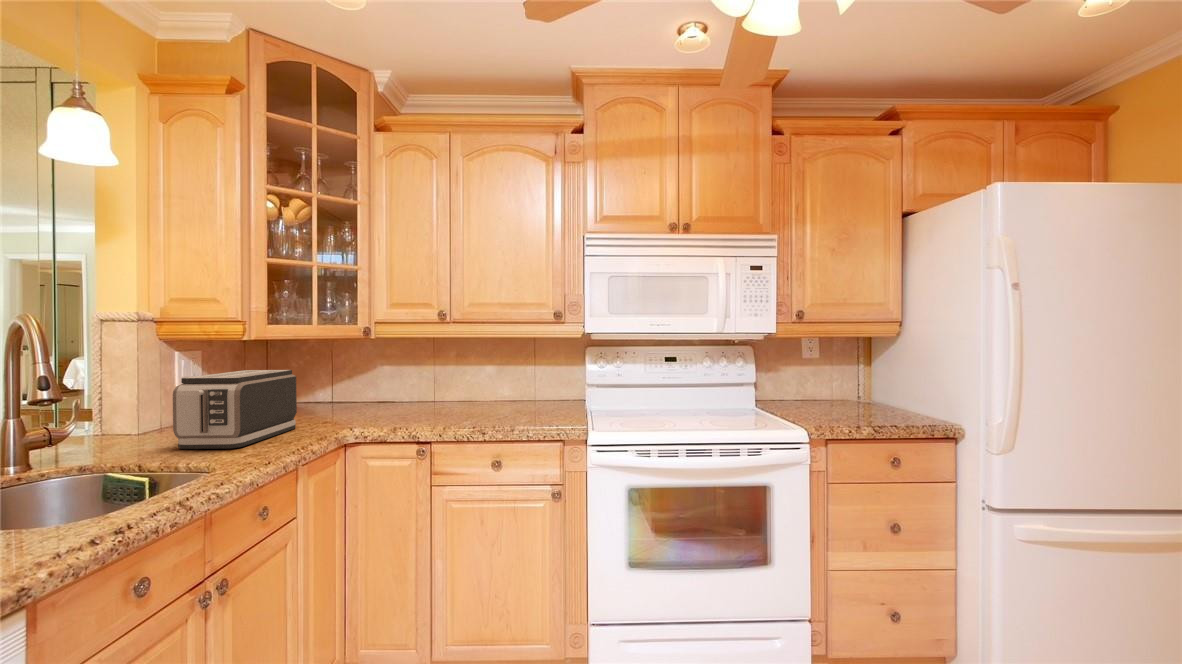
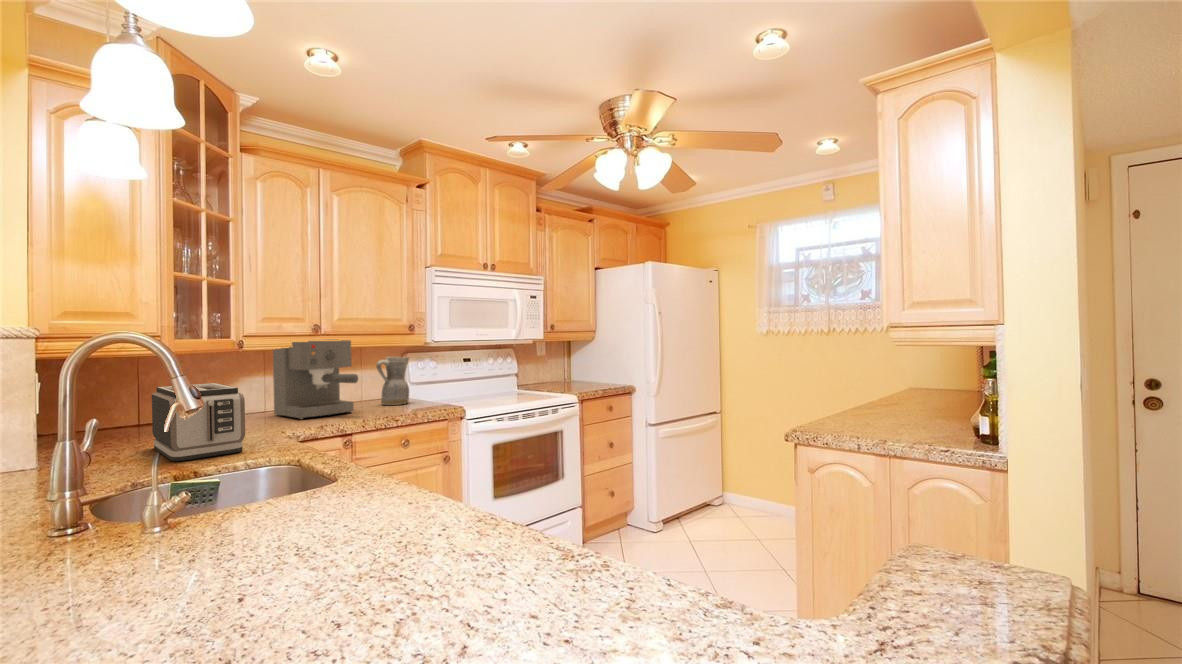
coffee maker: none [419,328,488,415] -> present [273,340,358,420]
ceramic pitcher: none [532,350,572,410] -> present [377,357,409,405]

